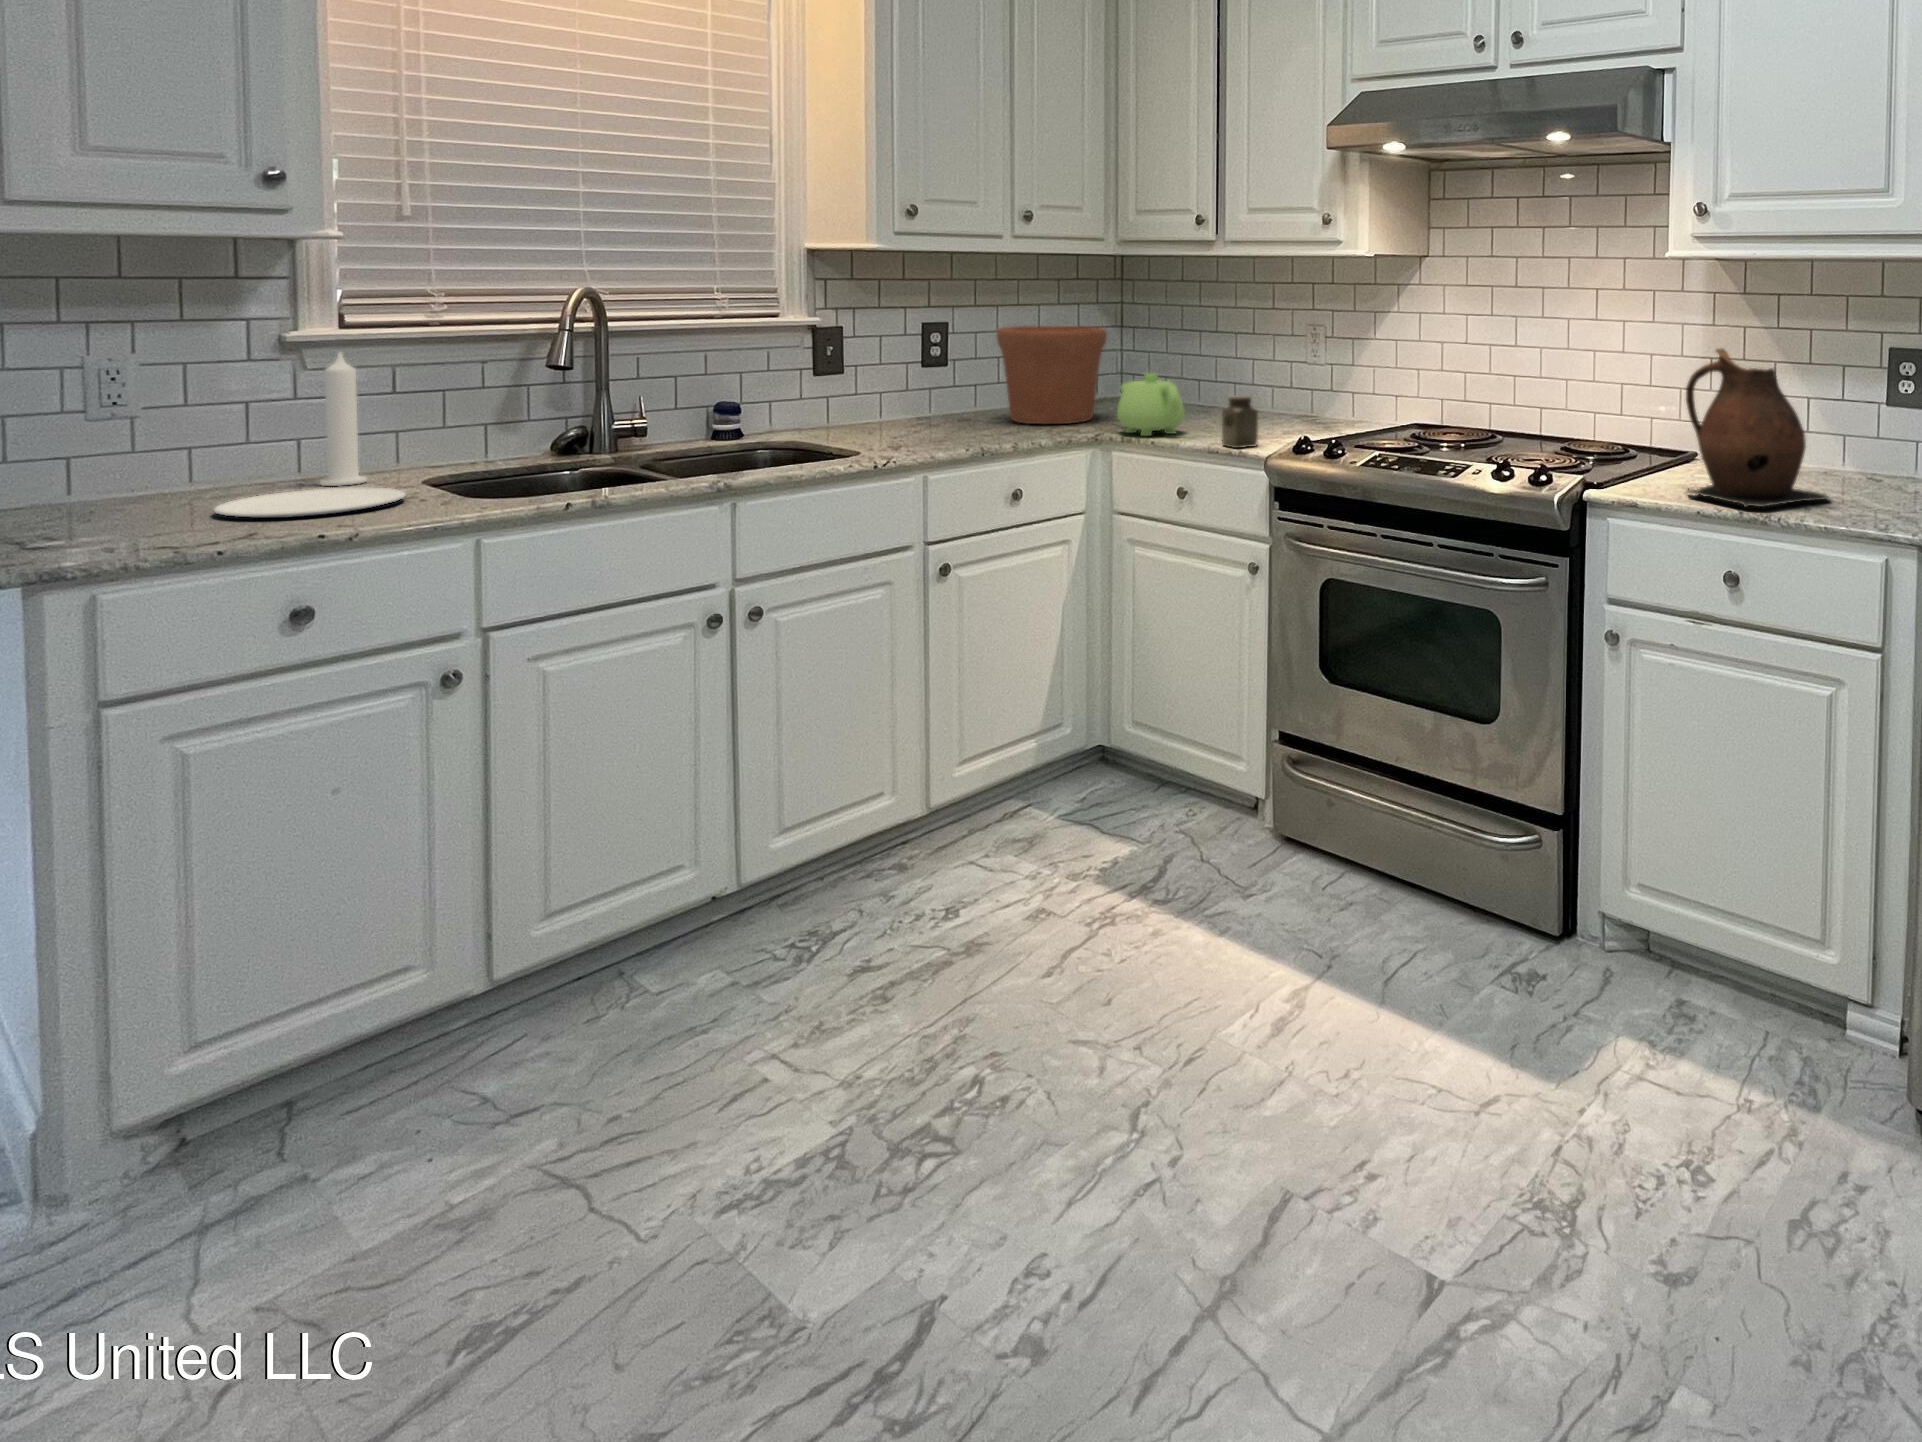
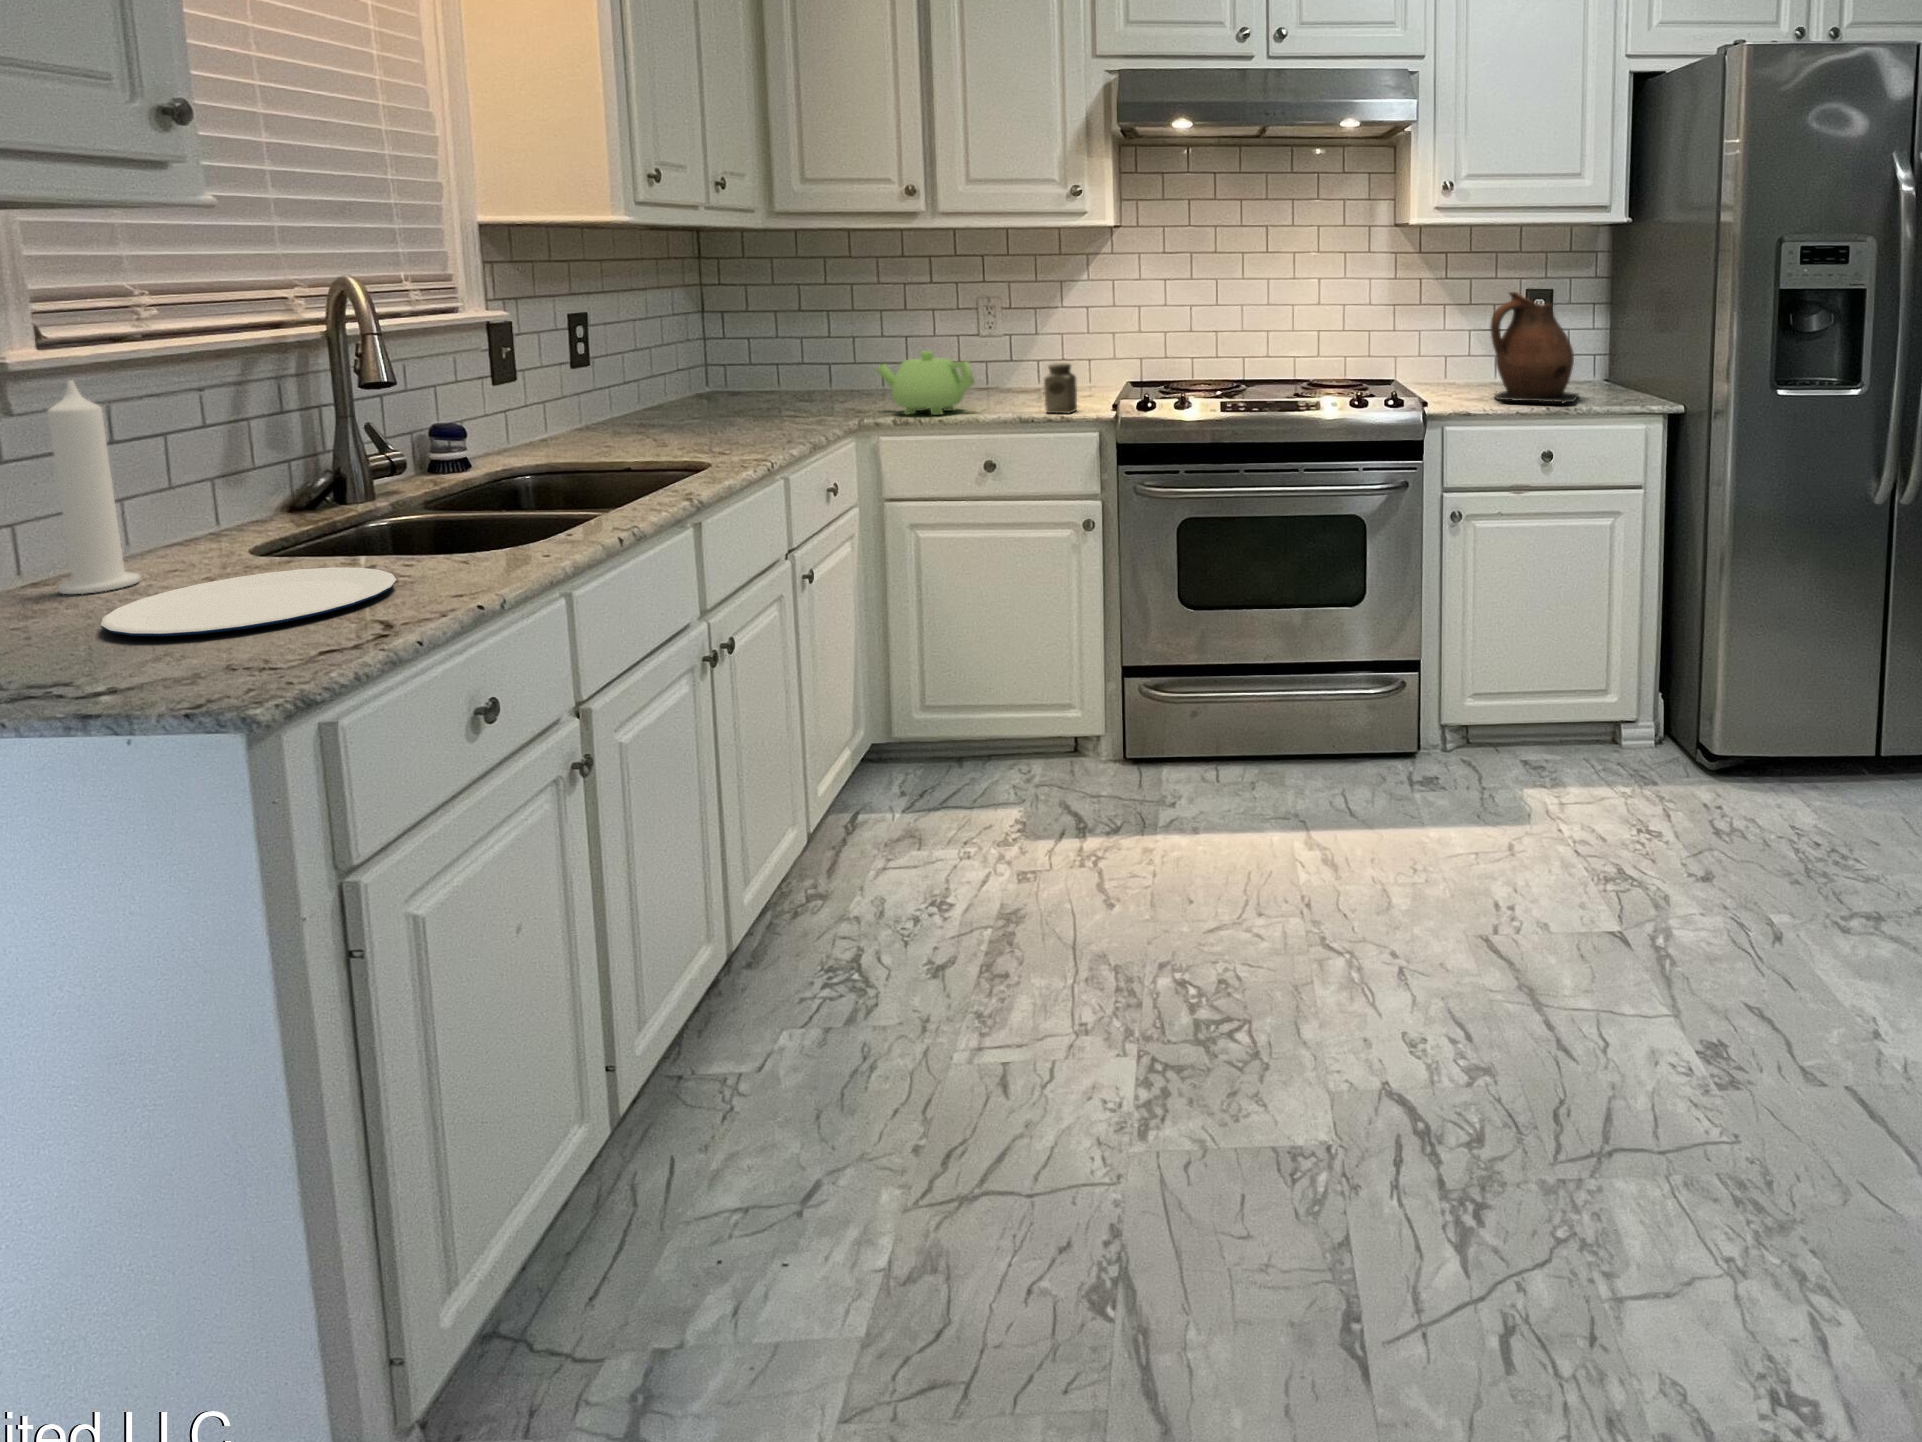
flower pot: present [996,326,1107,424] -> none [697,310,826,419]

